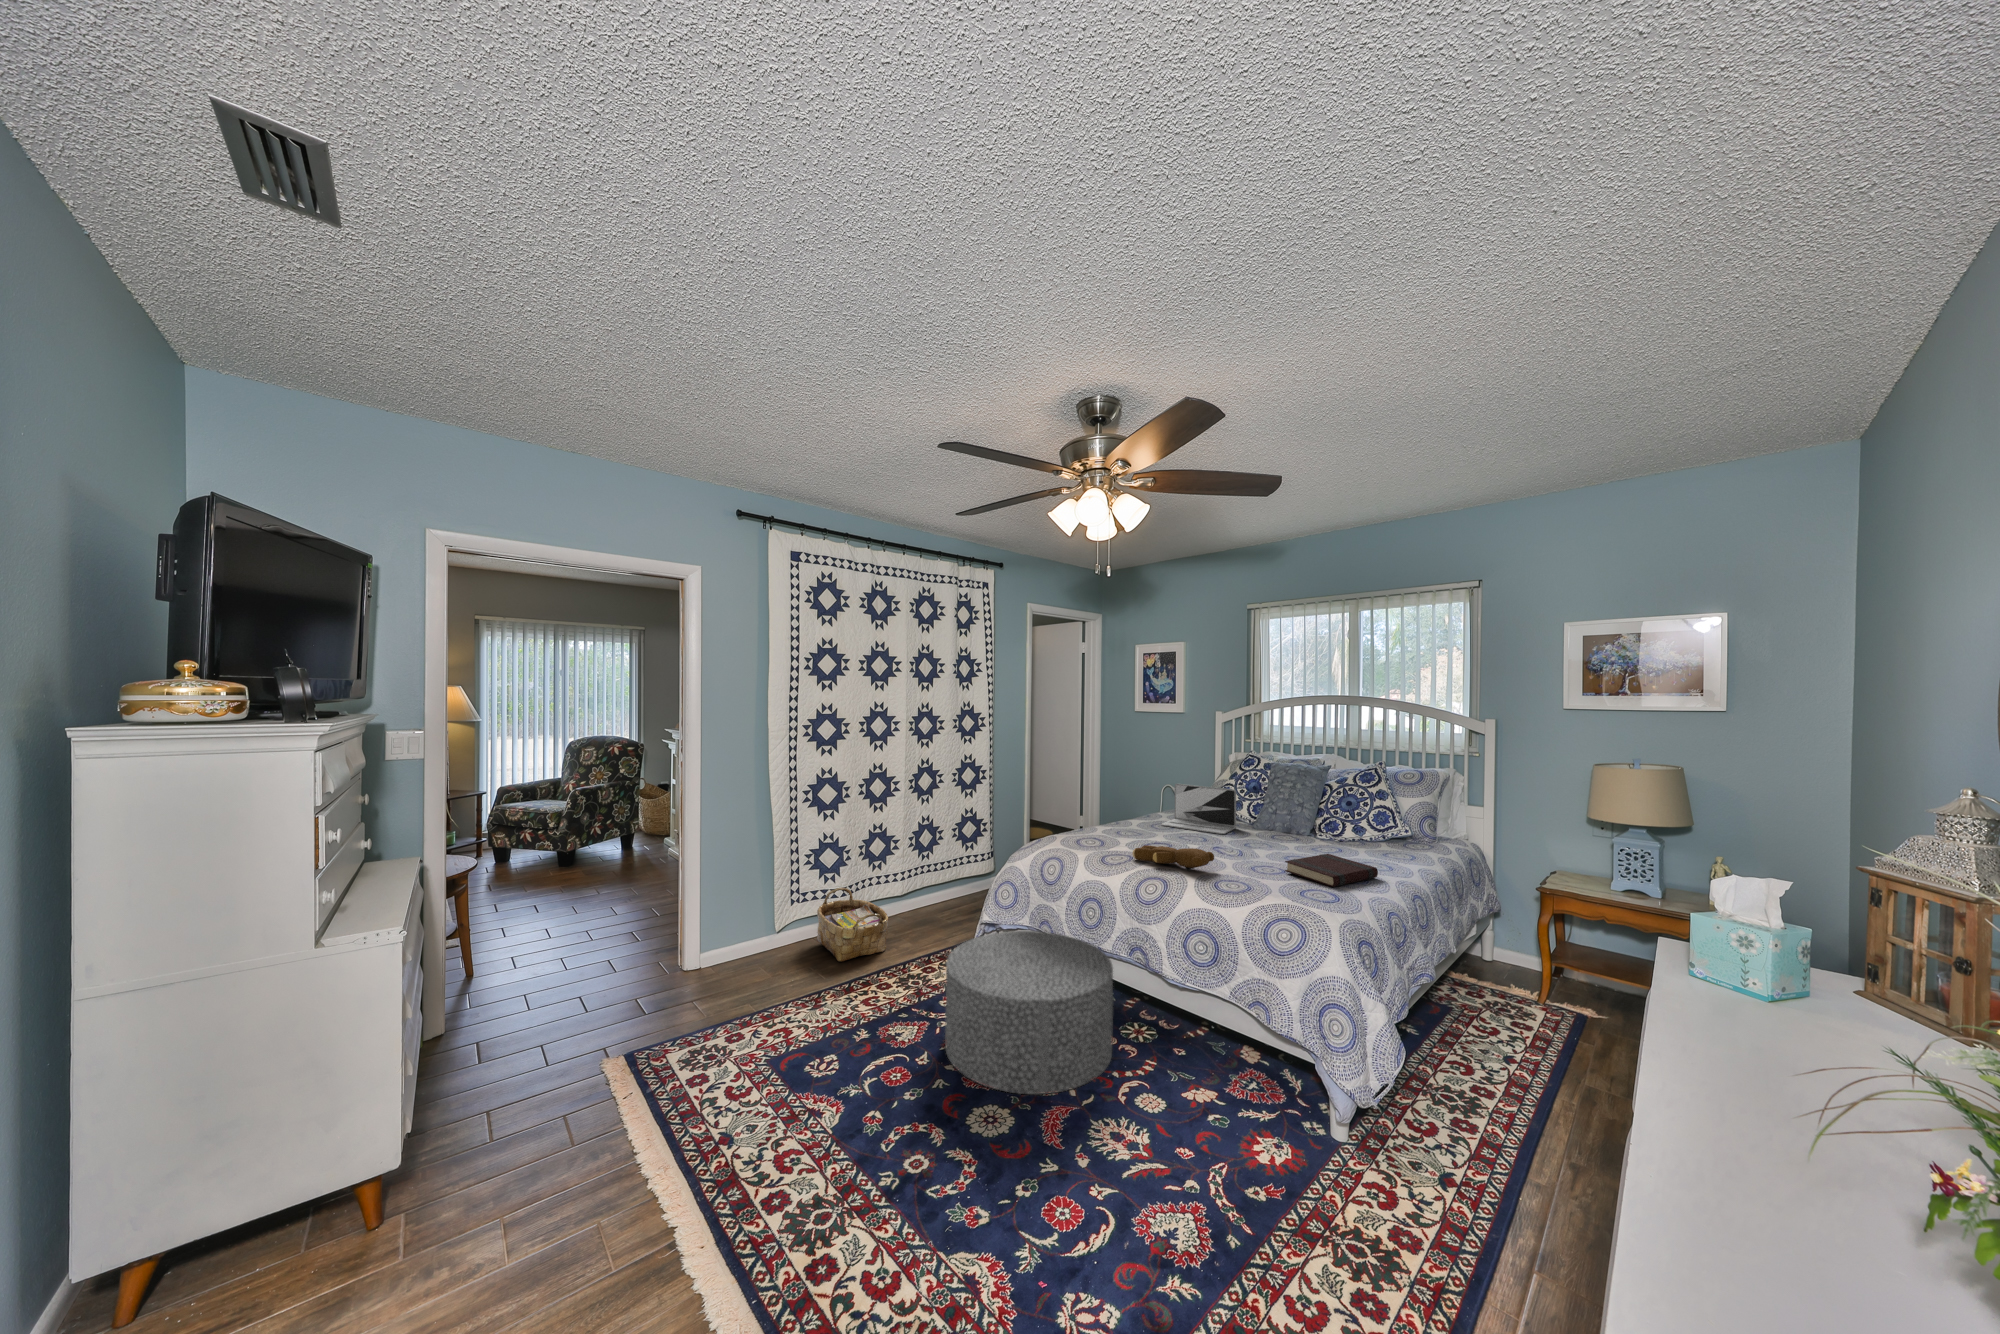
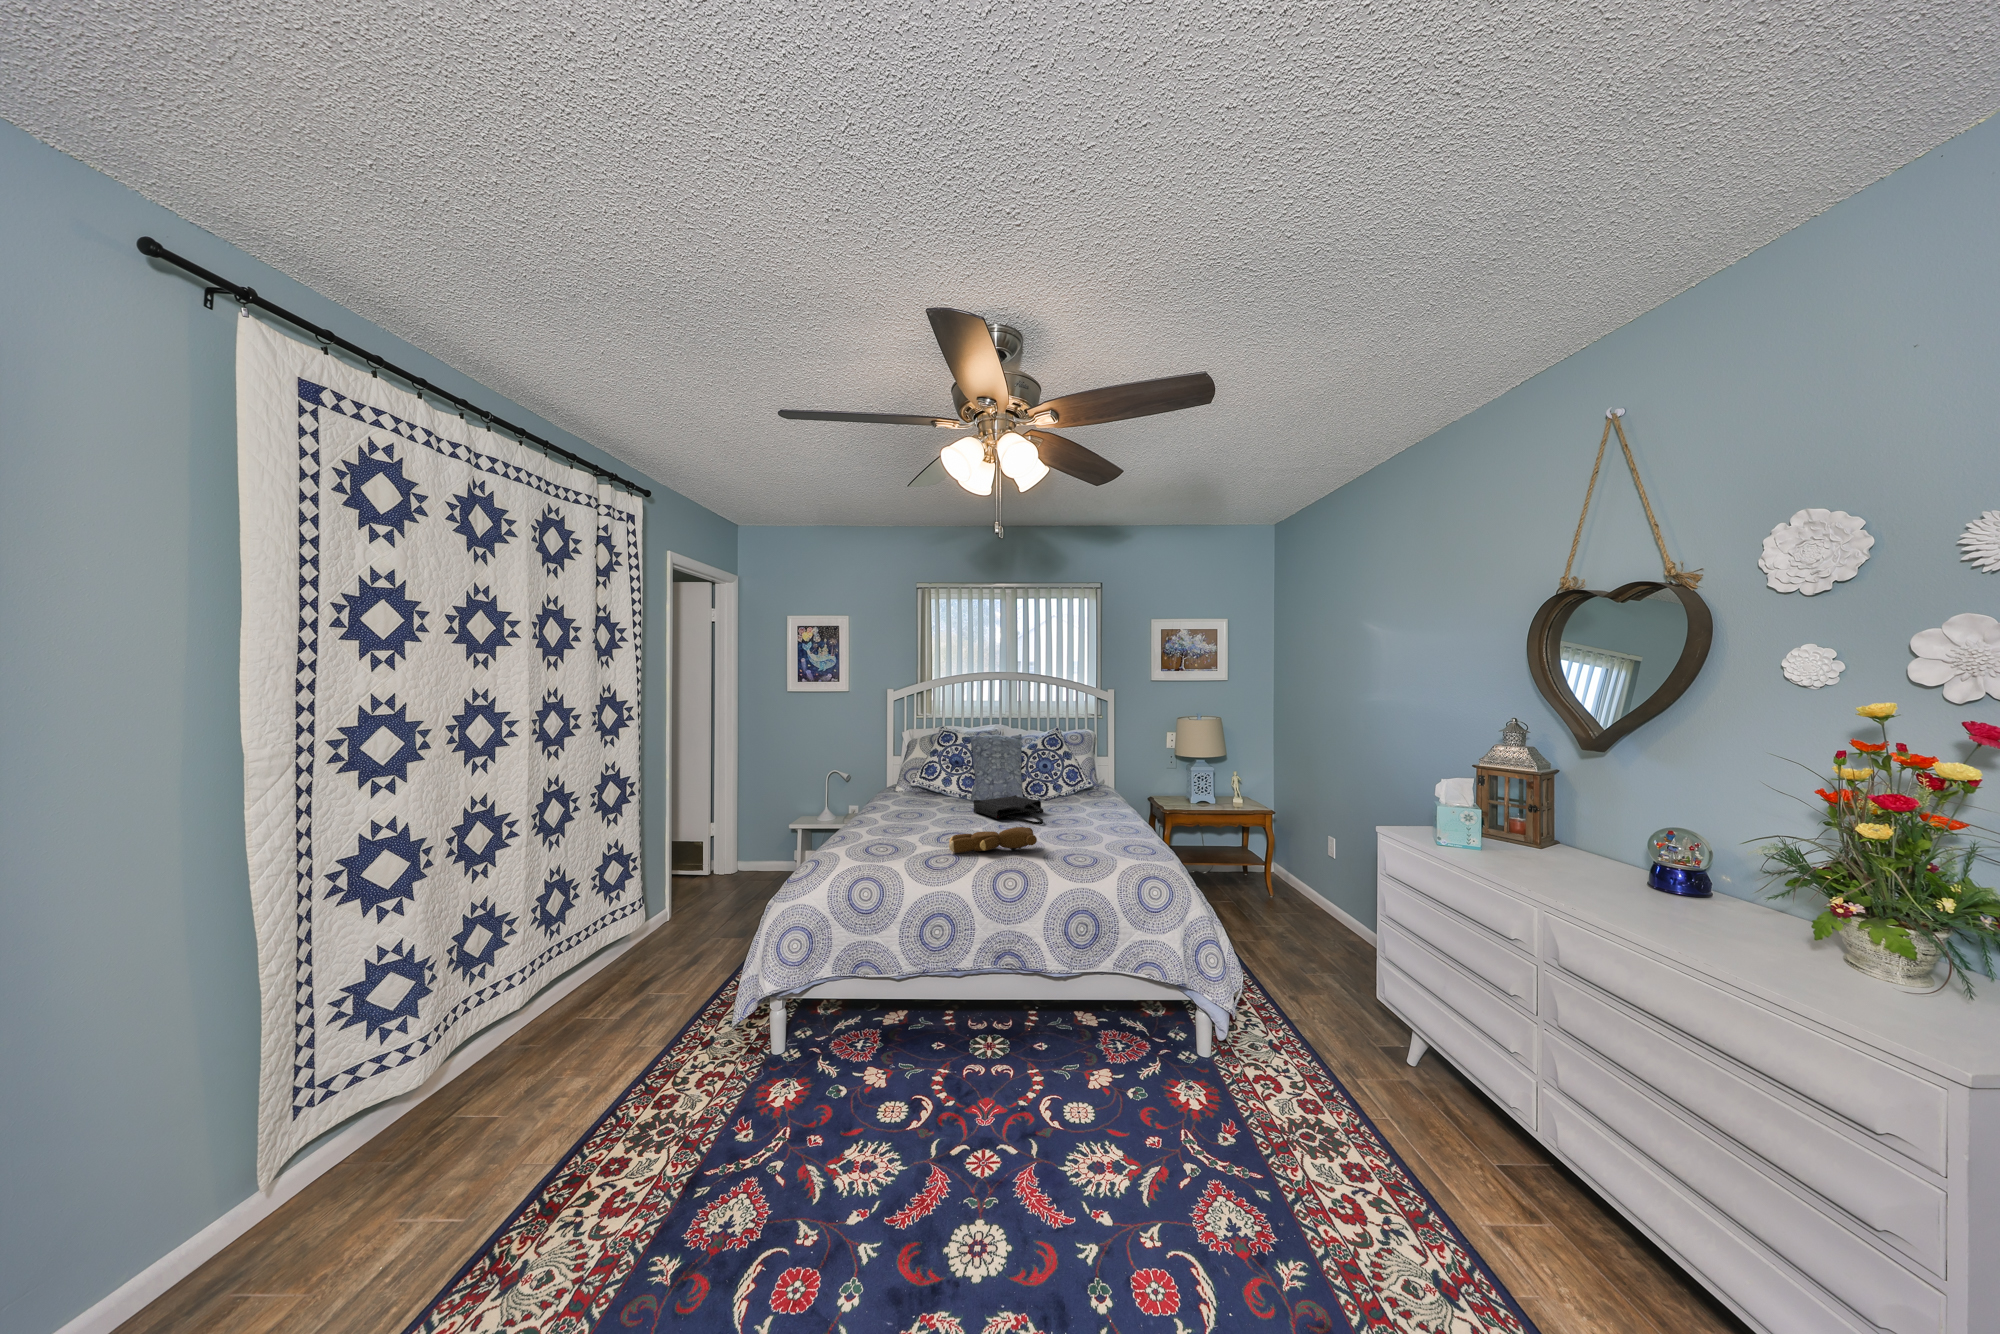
laptop: present [1161,784,1236,834] -> none [899,763,966,811]
tote bag: none [1221,826,1289,859] -> present [973,795,1044,825]
book: present [1285,854,1378,887] -> none [1078,808,1133,836]
woven basket: present [817,887,888,962] -> none [380,1025,558,1164]
ottoman: present [945,931,1113,1094] -> none [794,964,1015,1222]

